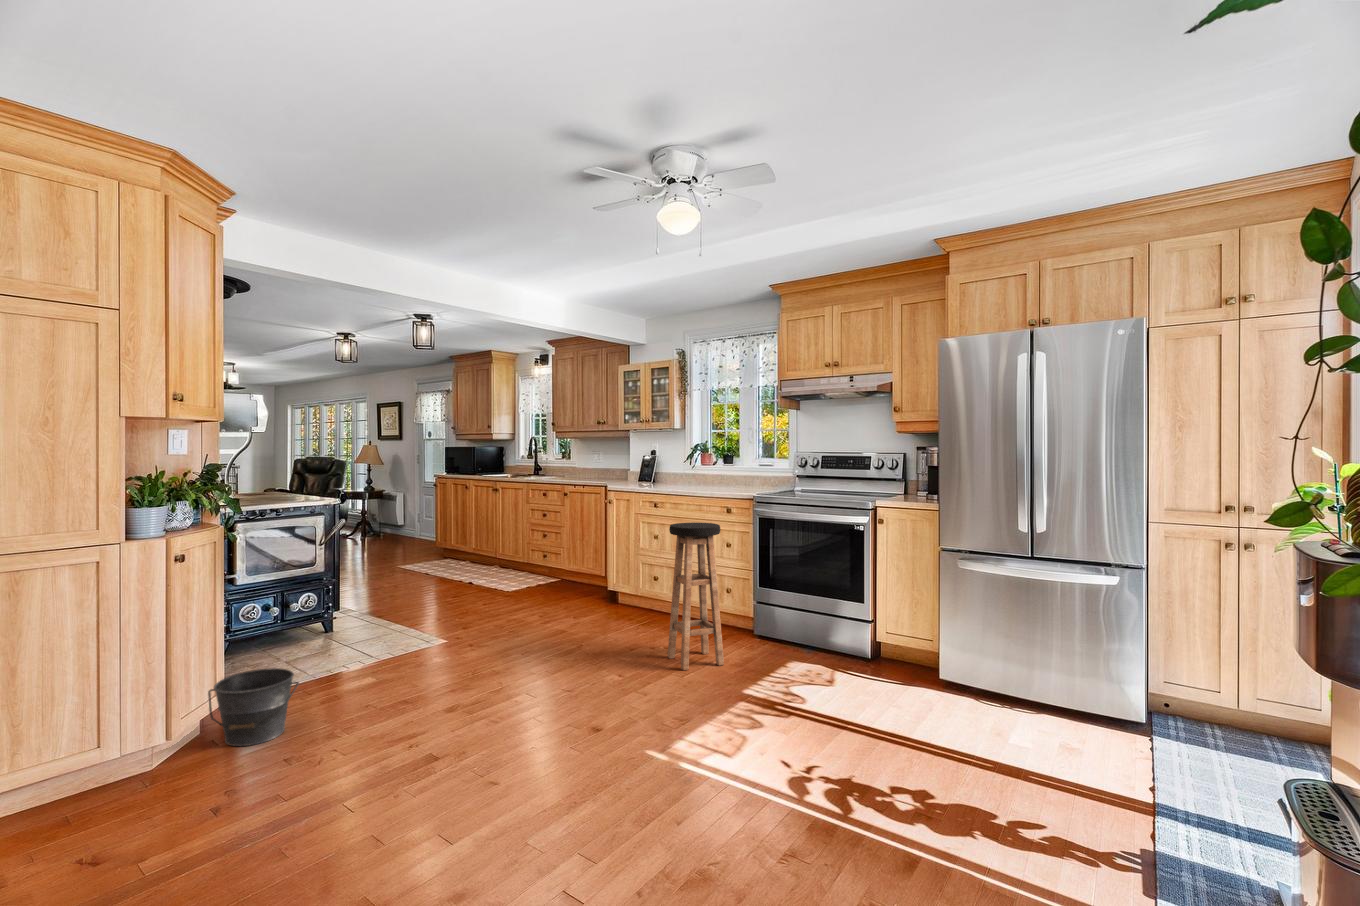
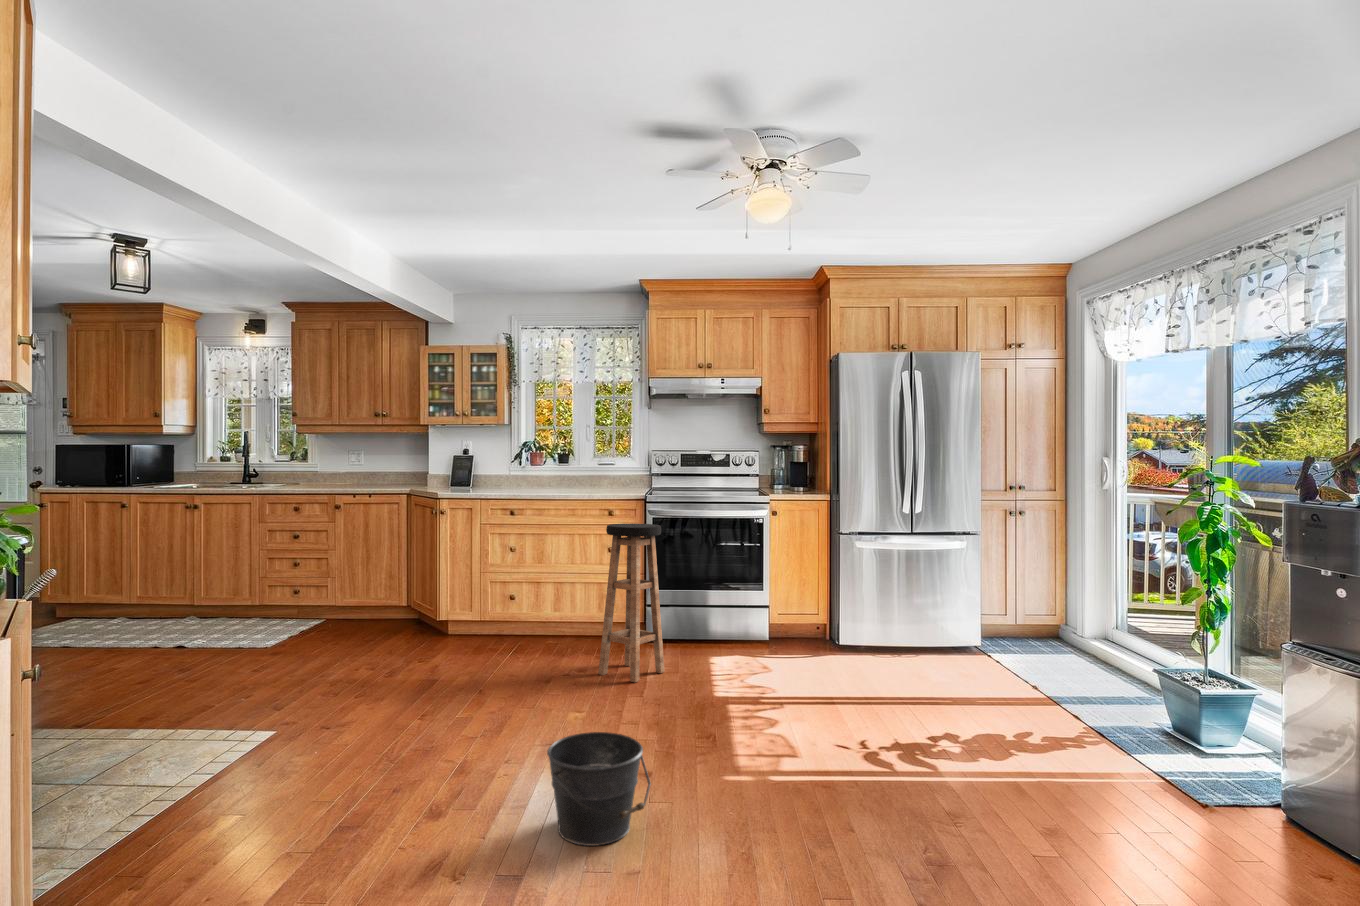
bucket: present [208,668,299,746] -> present [547,732,651,846]

